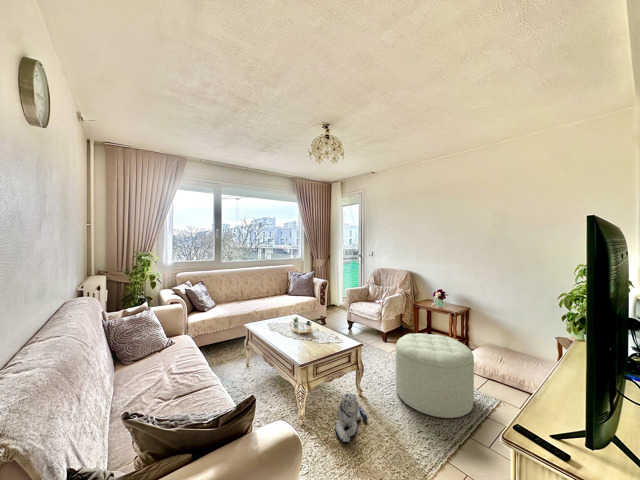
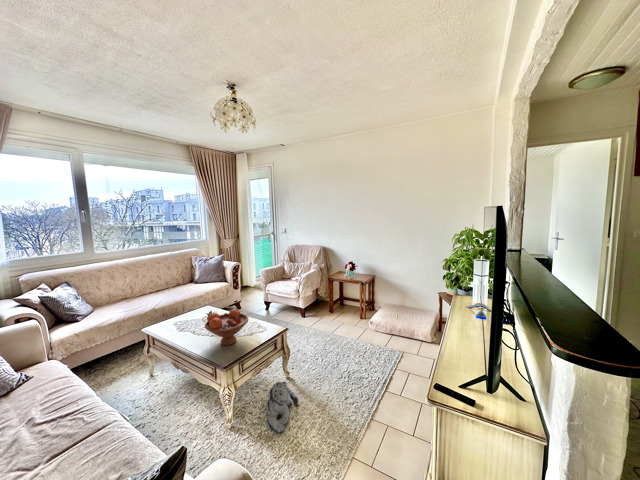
fruit bowl: none [290,317,327,349] -> present [205,309,248,345]
ottoman: present [396,333,474,418] -> none [319,306,386,381]

